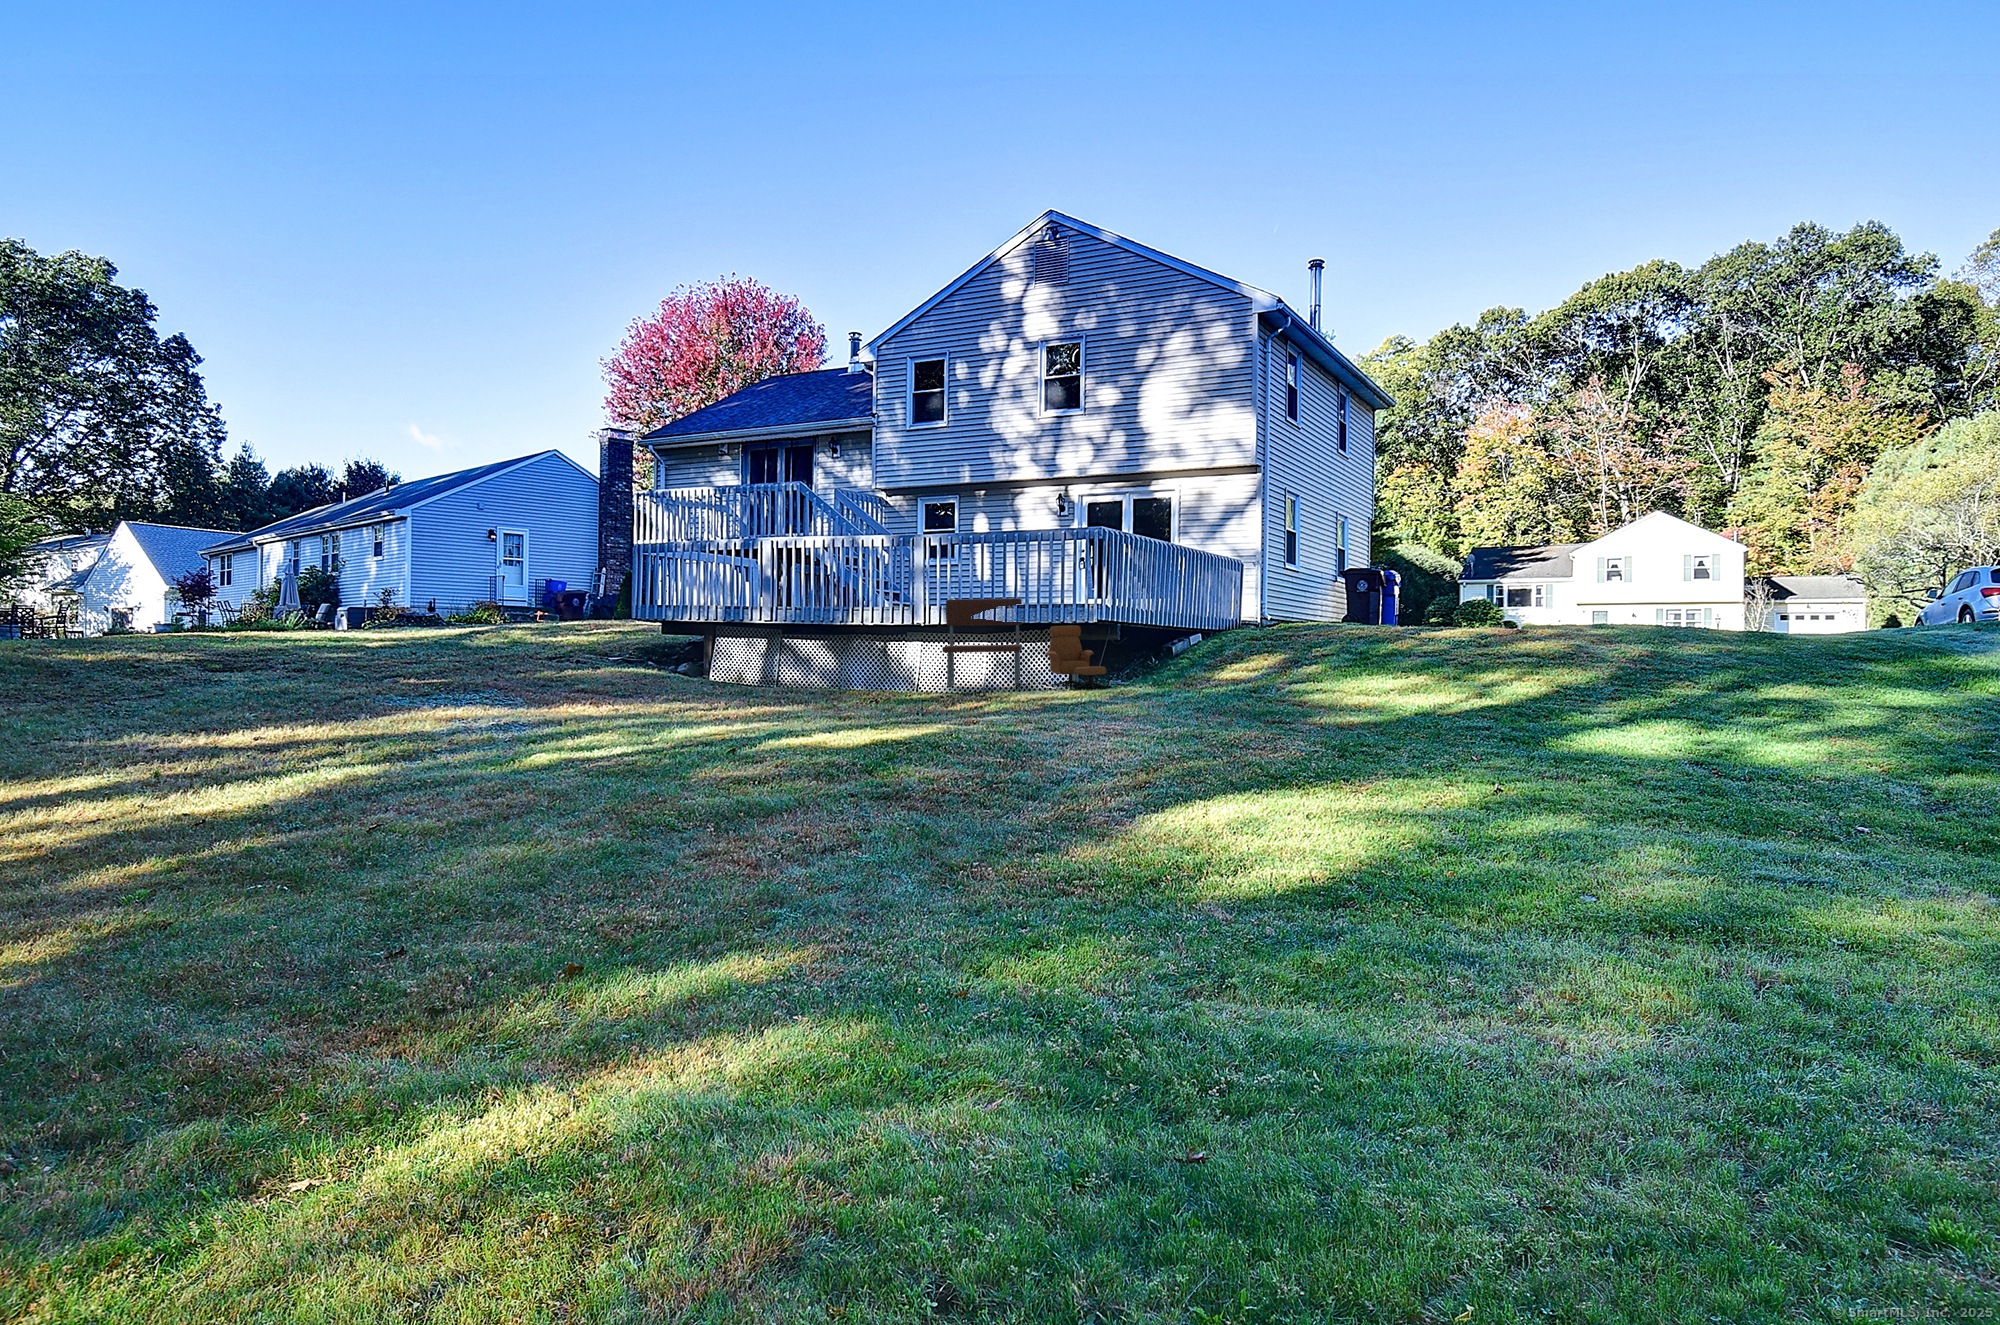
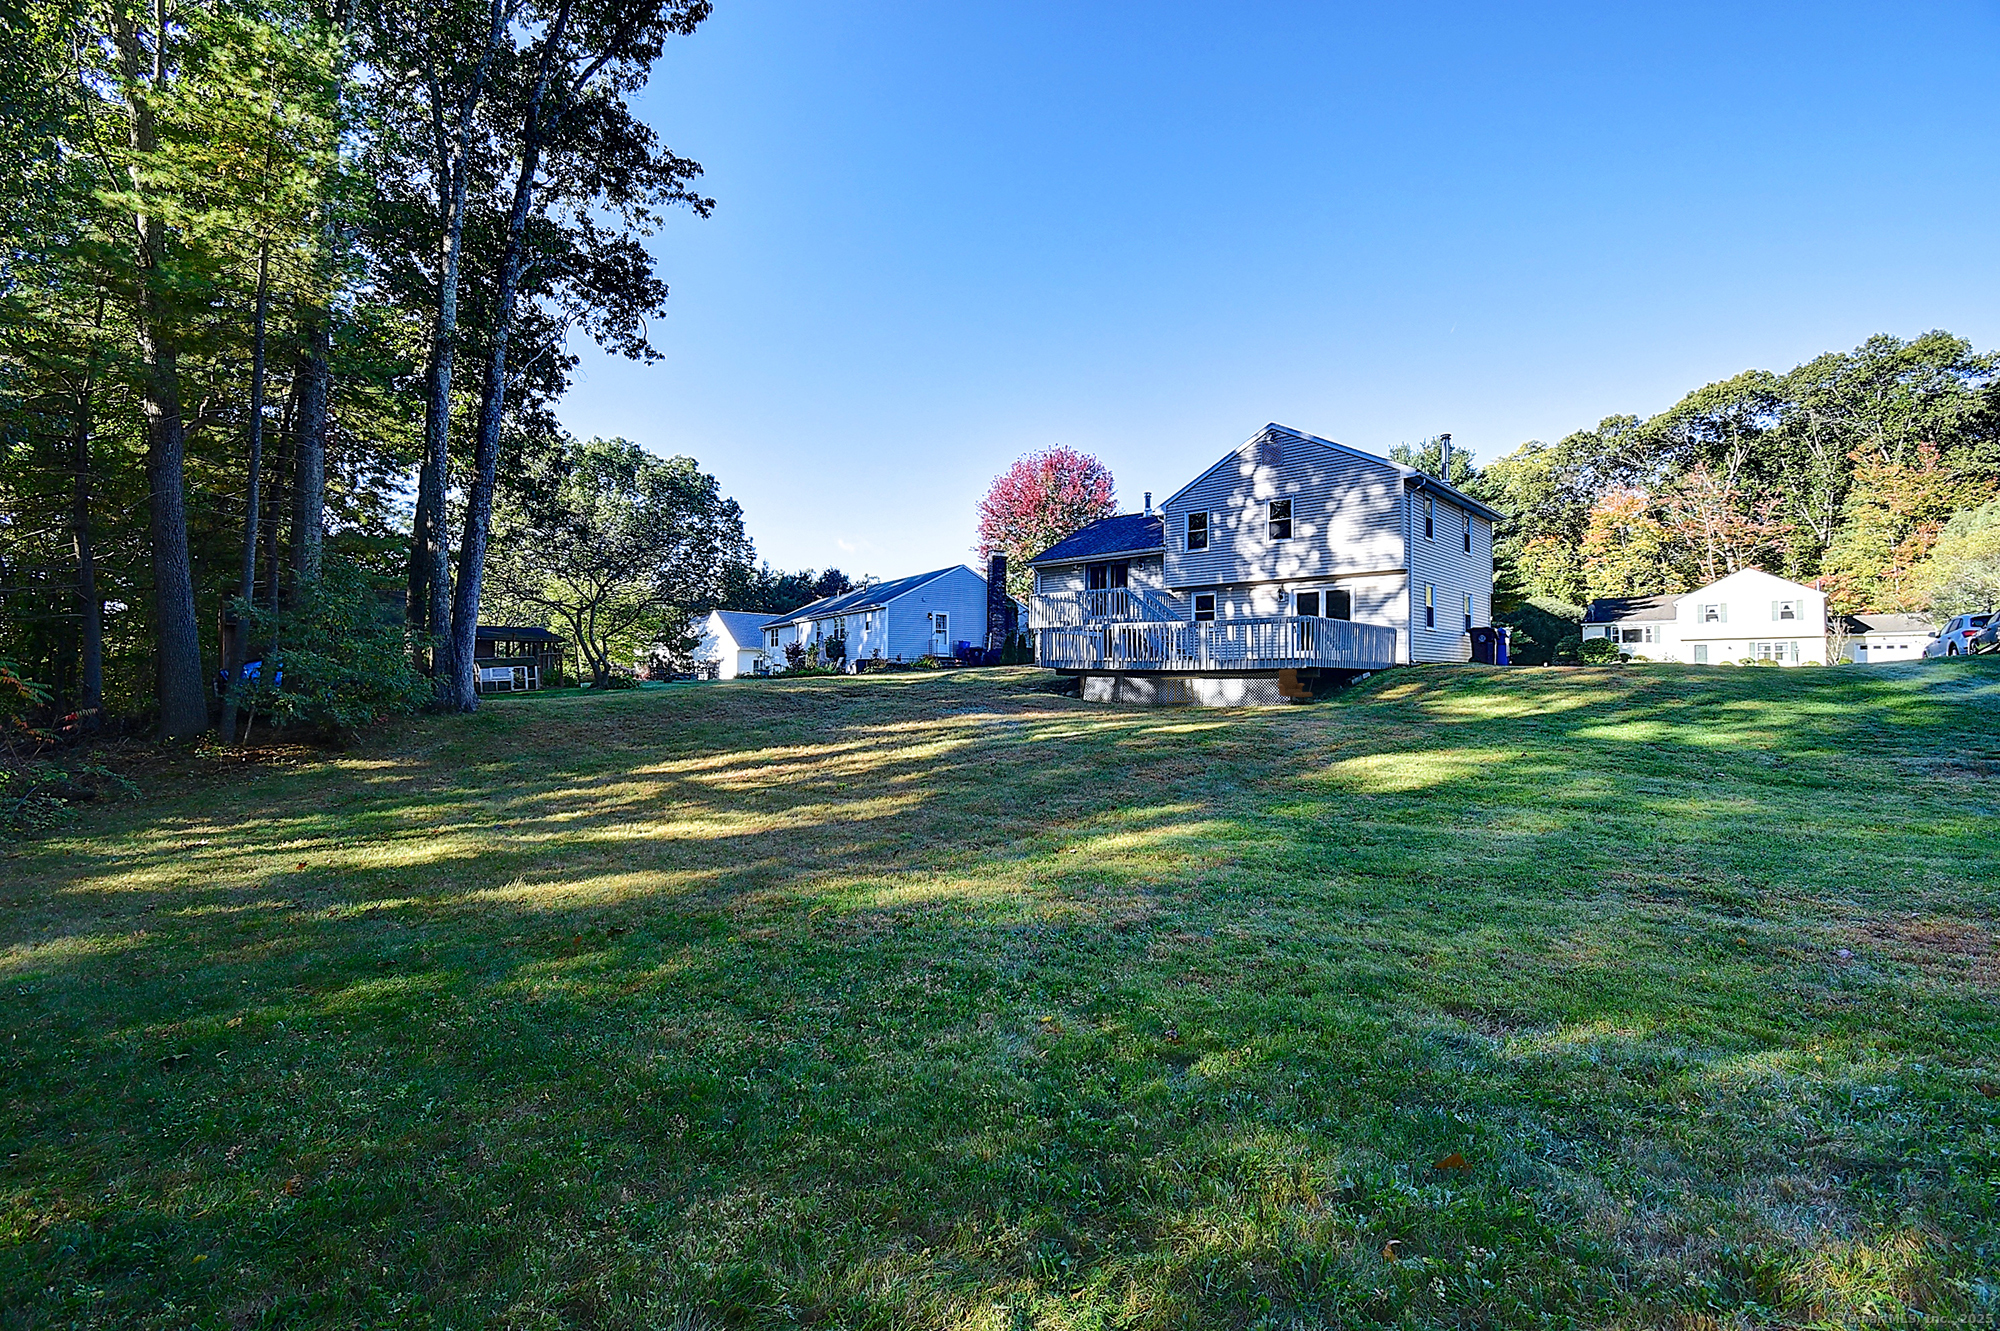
bench: present [942,598,1022,686] -> none [1218,655,1262,703]
round table: none [841,638,911,686] -> present [1161,677,1199,703]

